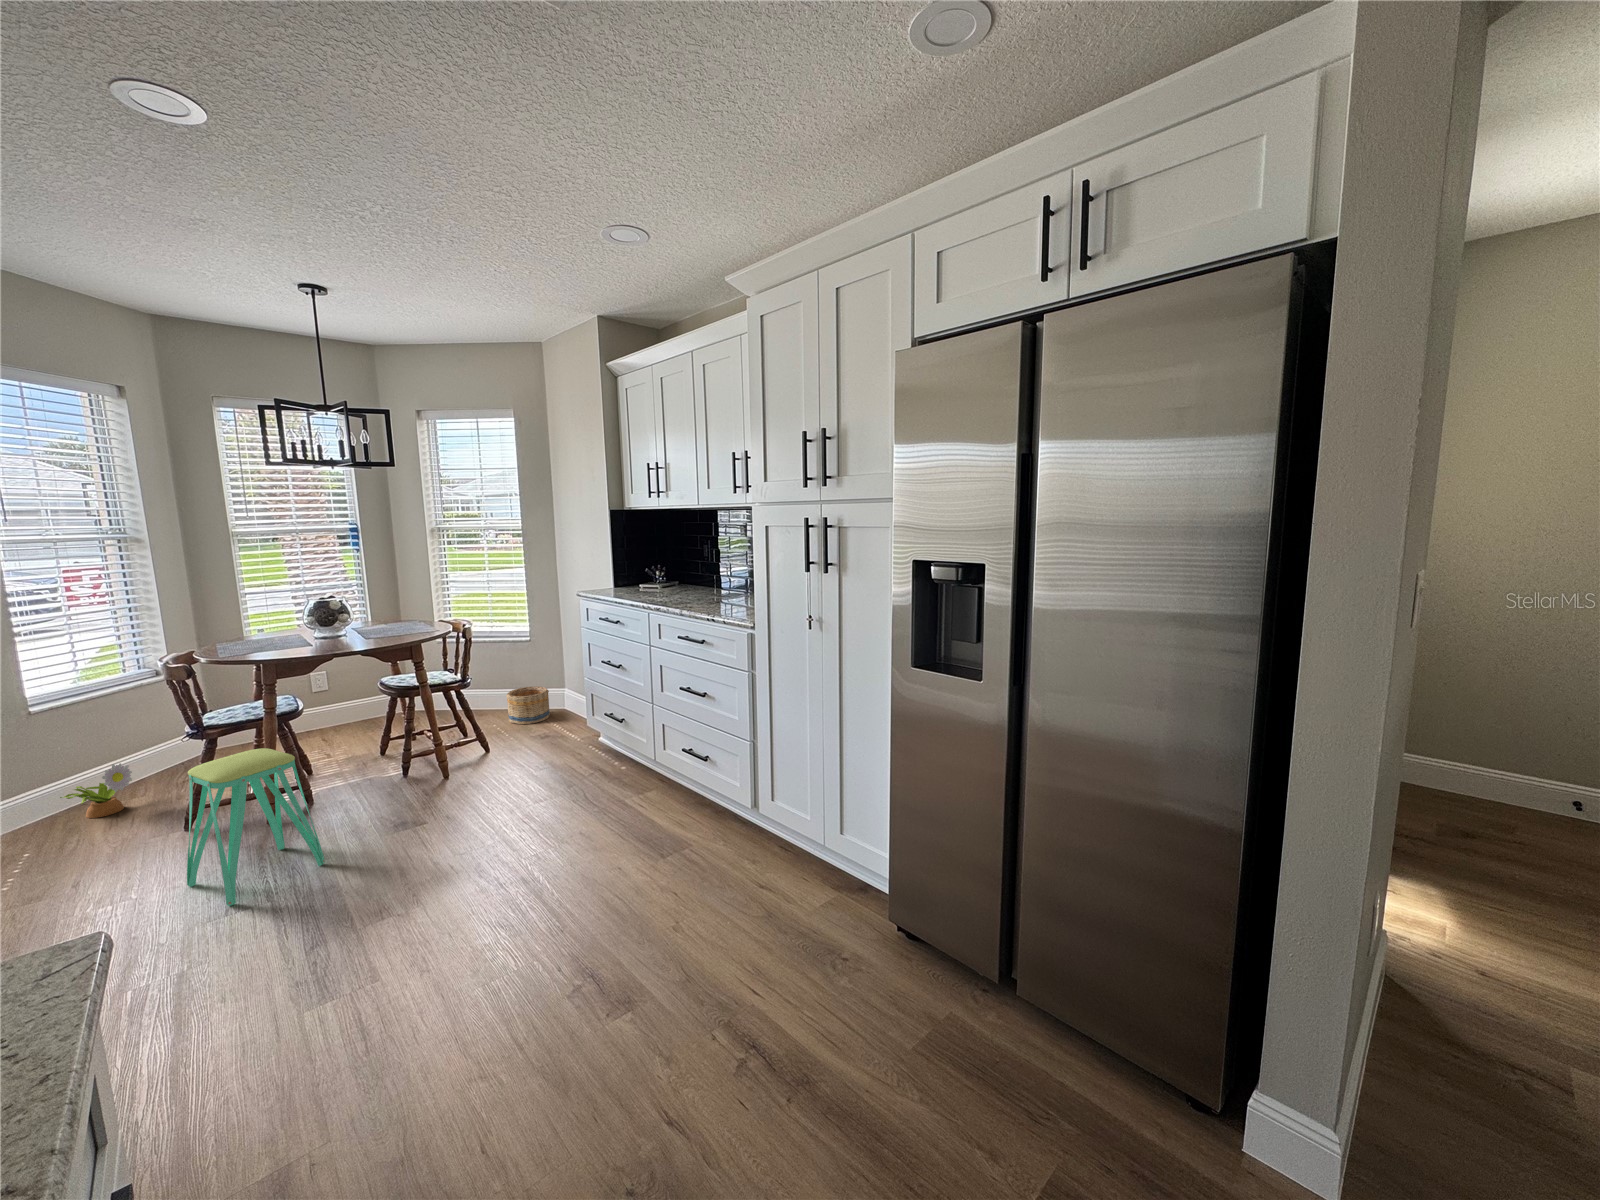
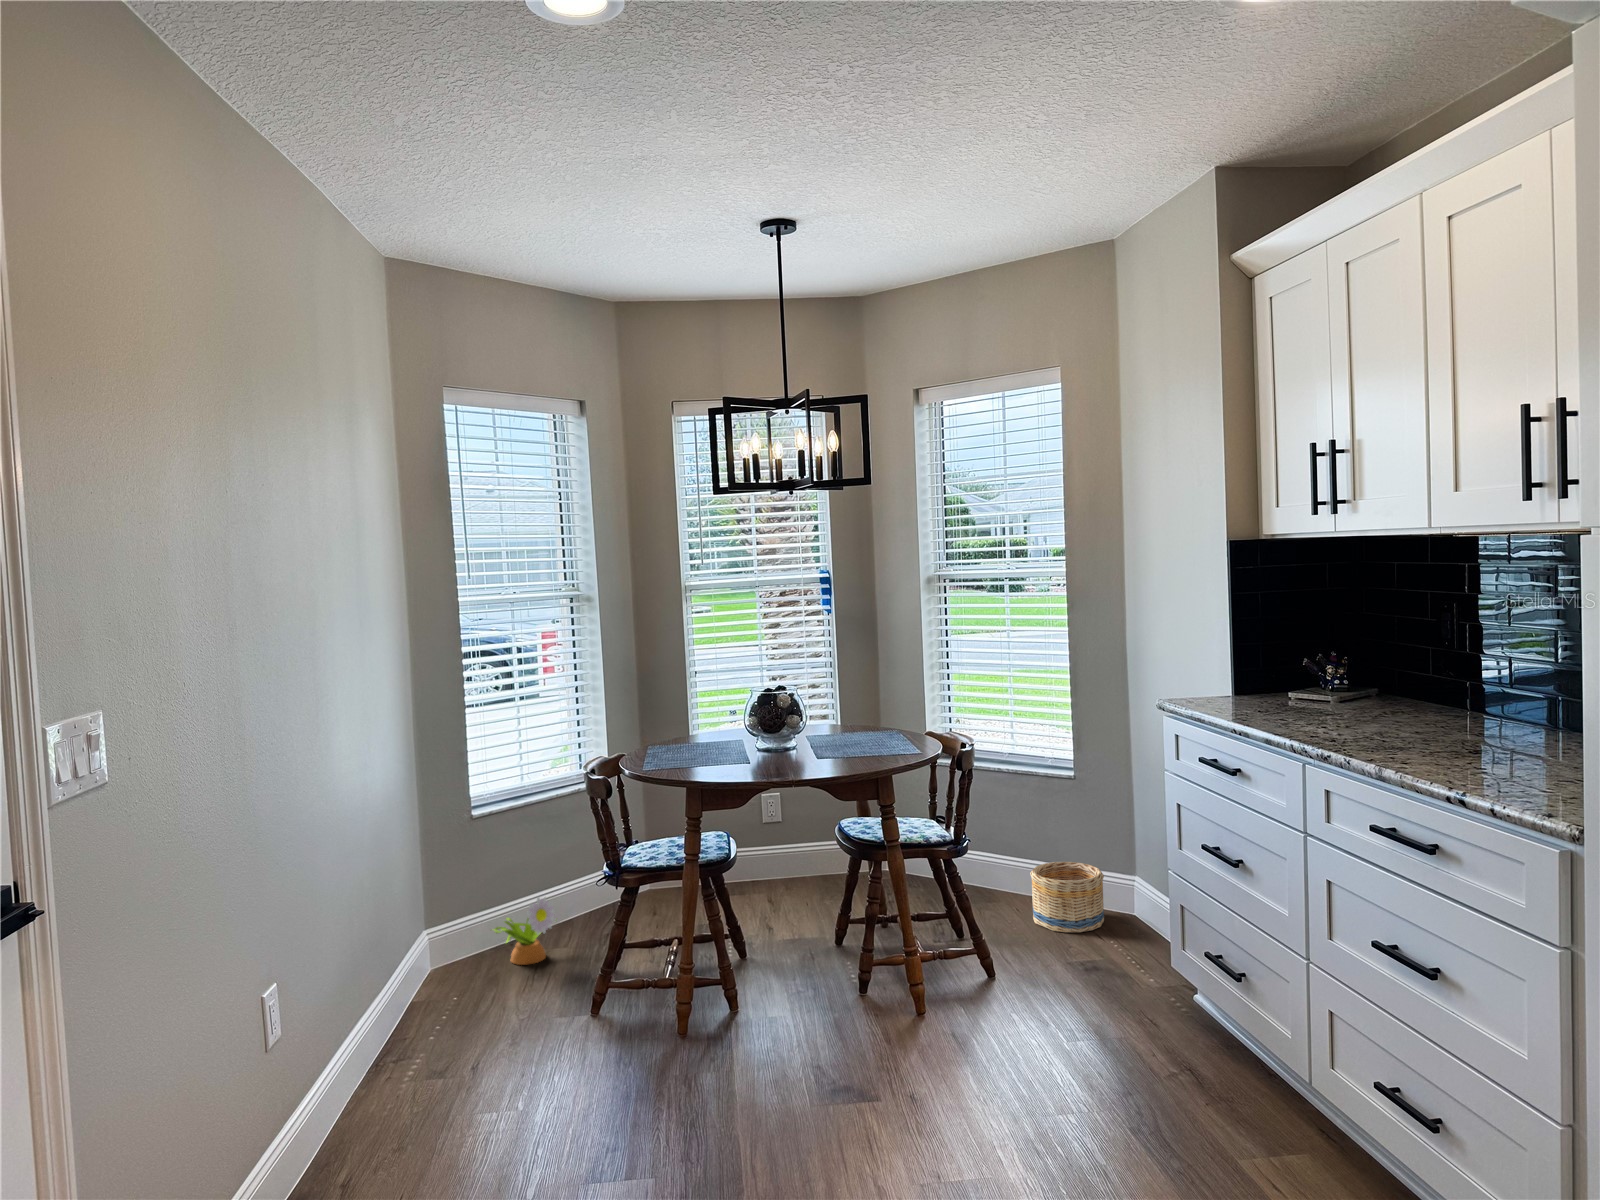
stool: present [187,748,325,906] -> none [573,921,730,1164]

